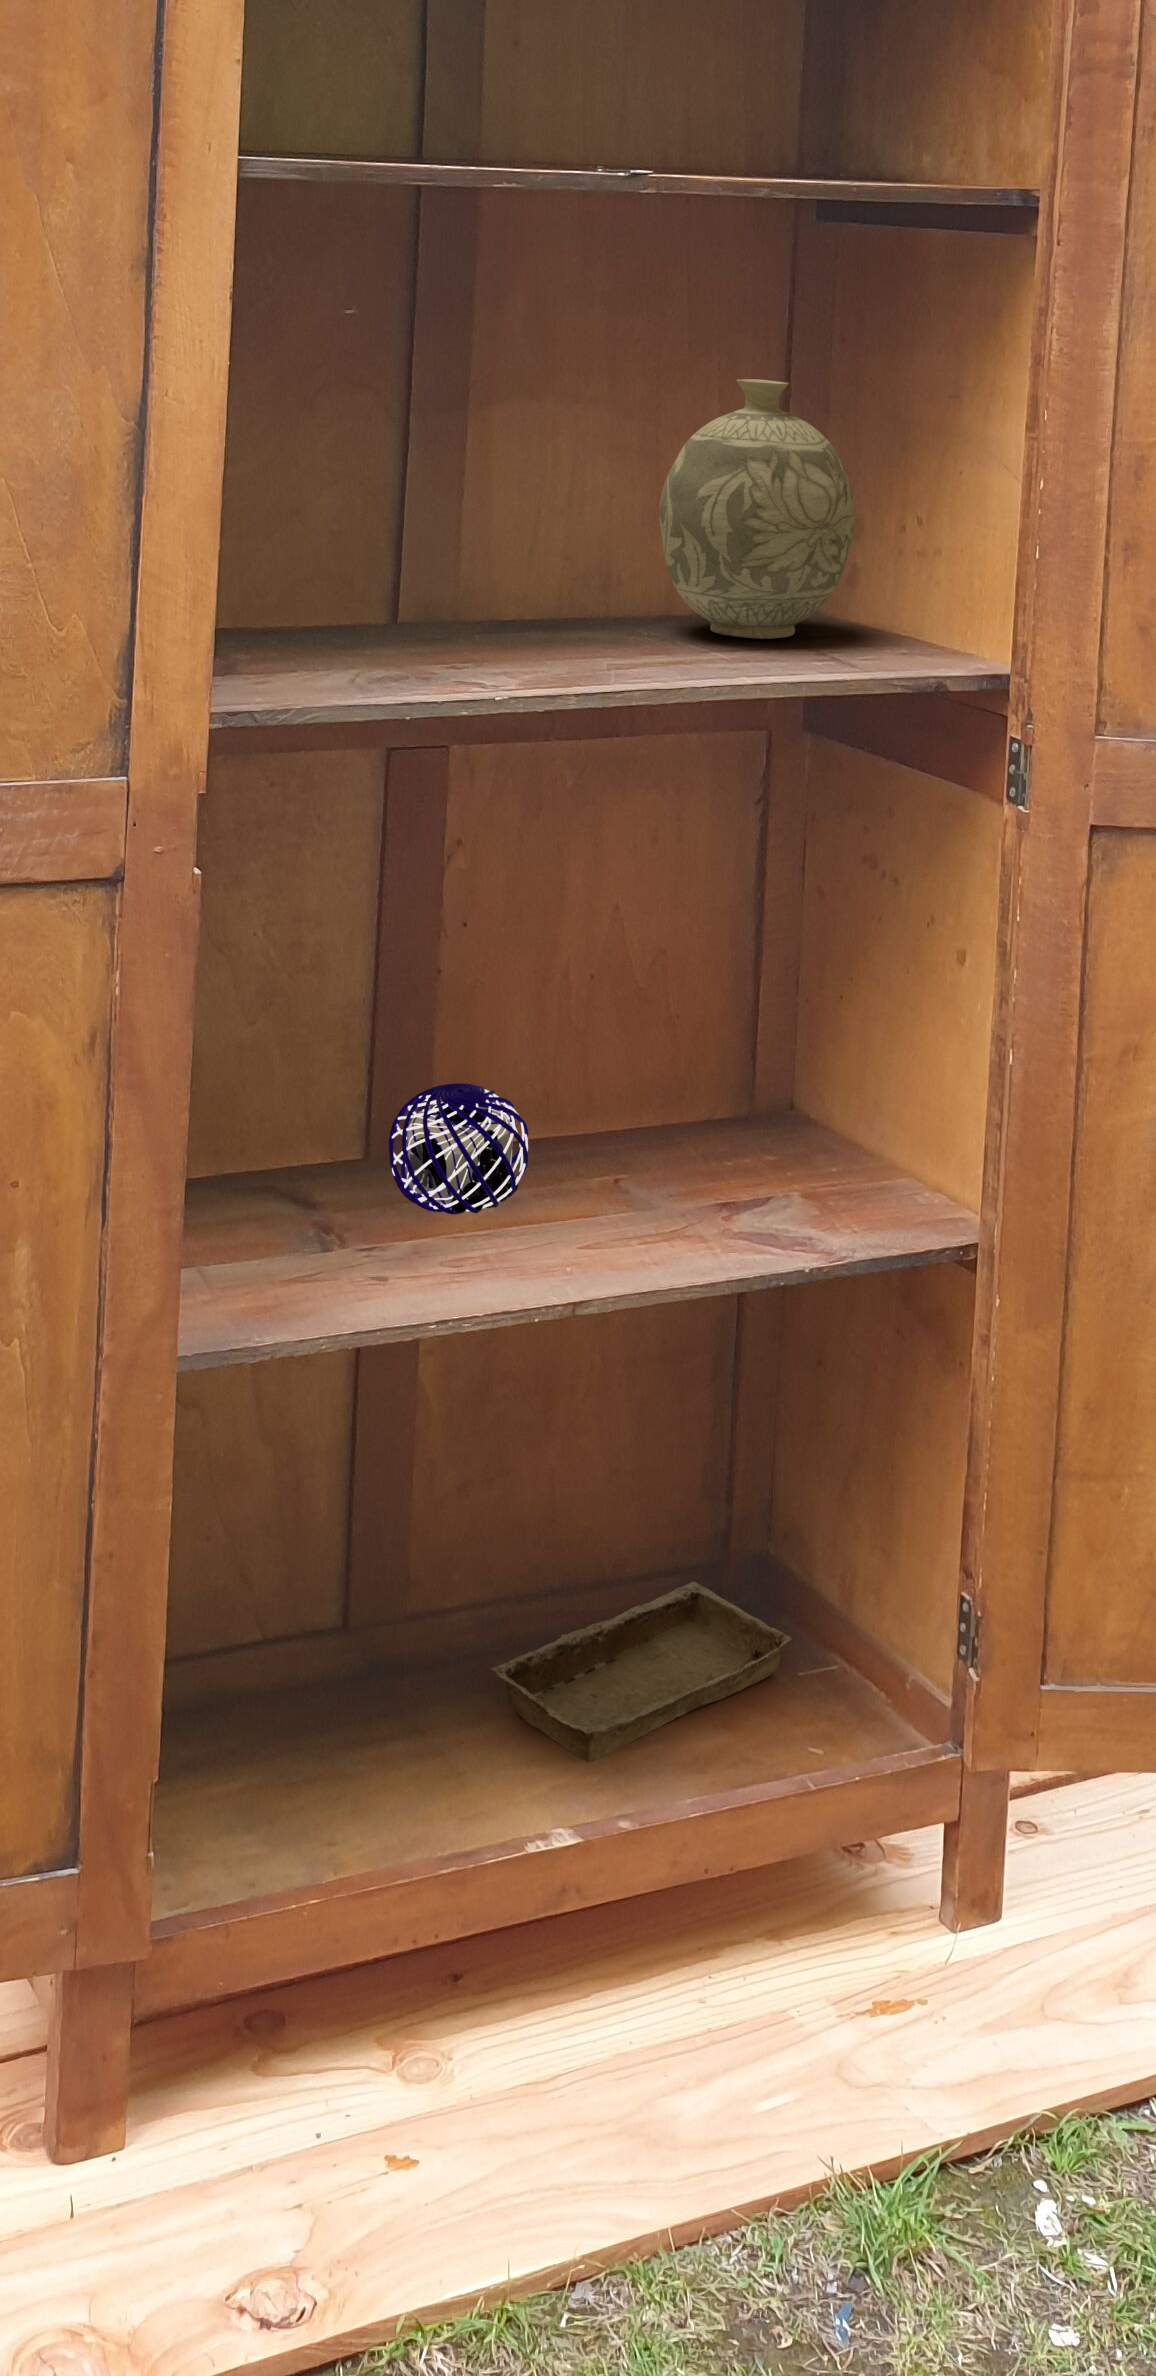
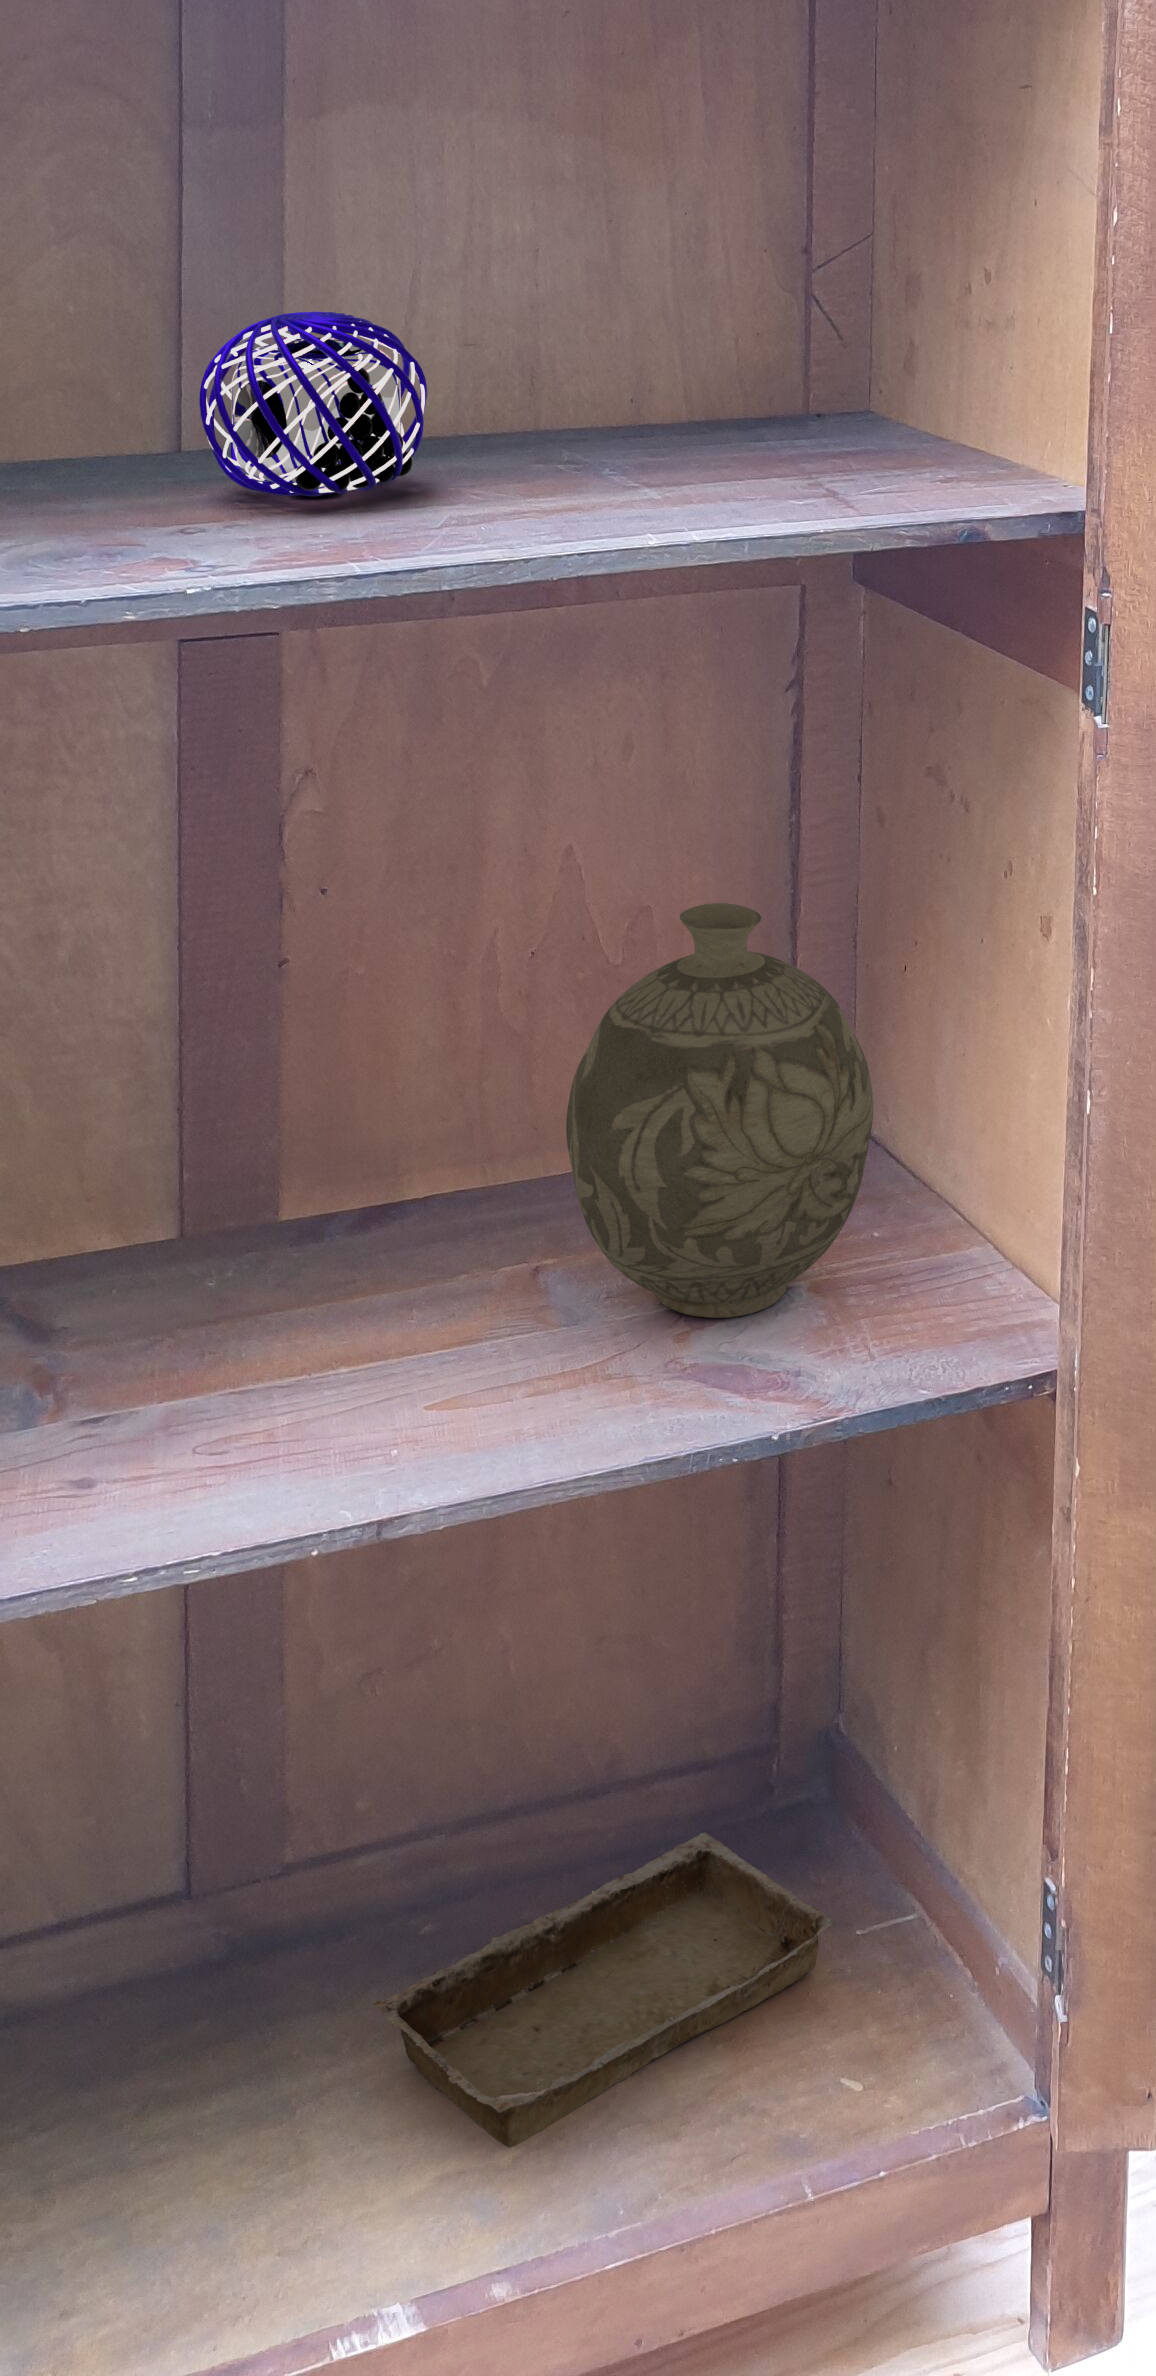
decorative vase: present [659,379,855,639] -> present [566,903,873,1318]
decorative orb: present [389,1083,528,1215] -> present [199,312,427,496]

